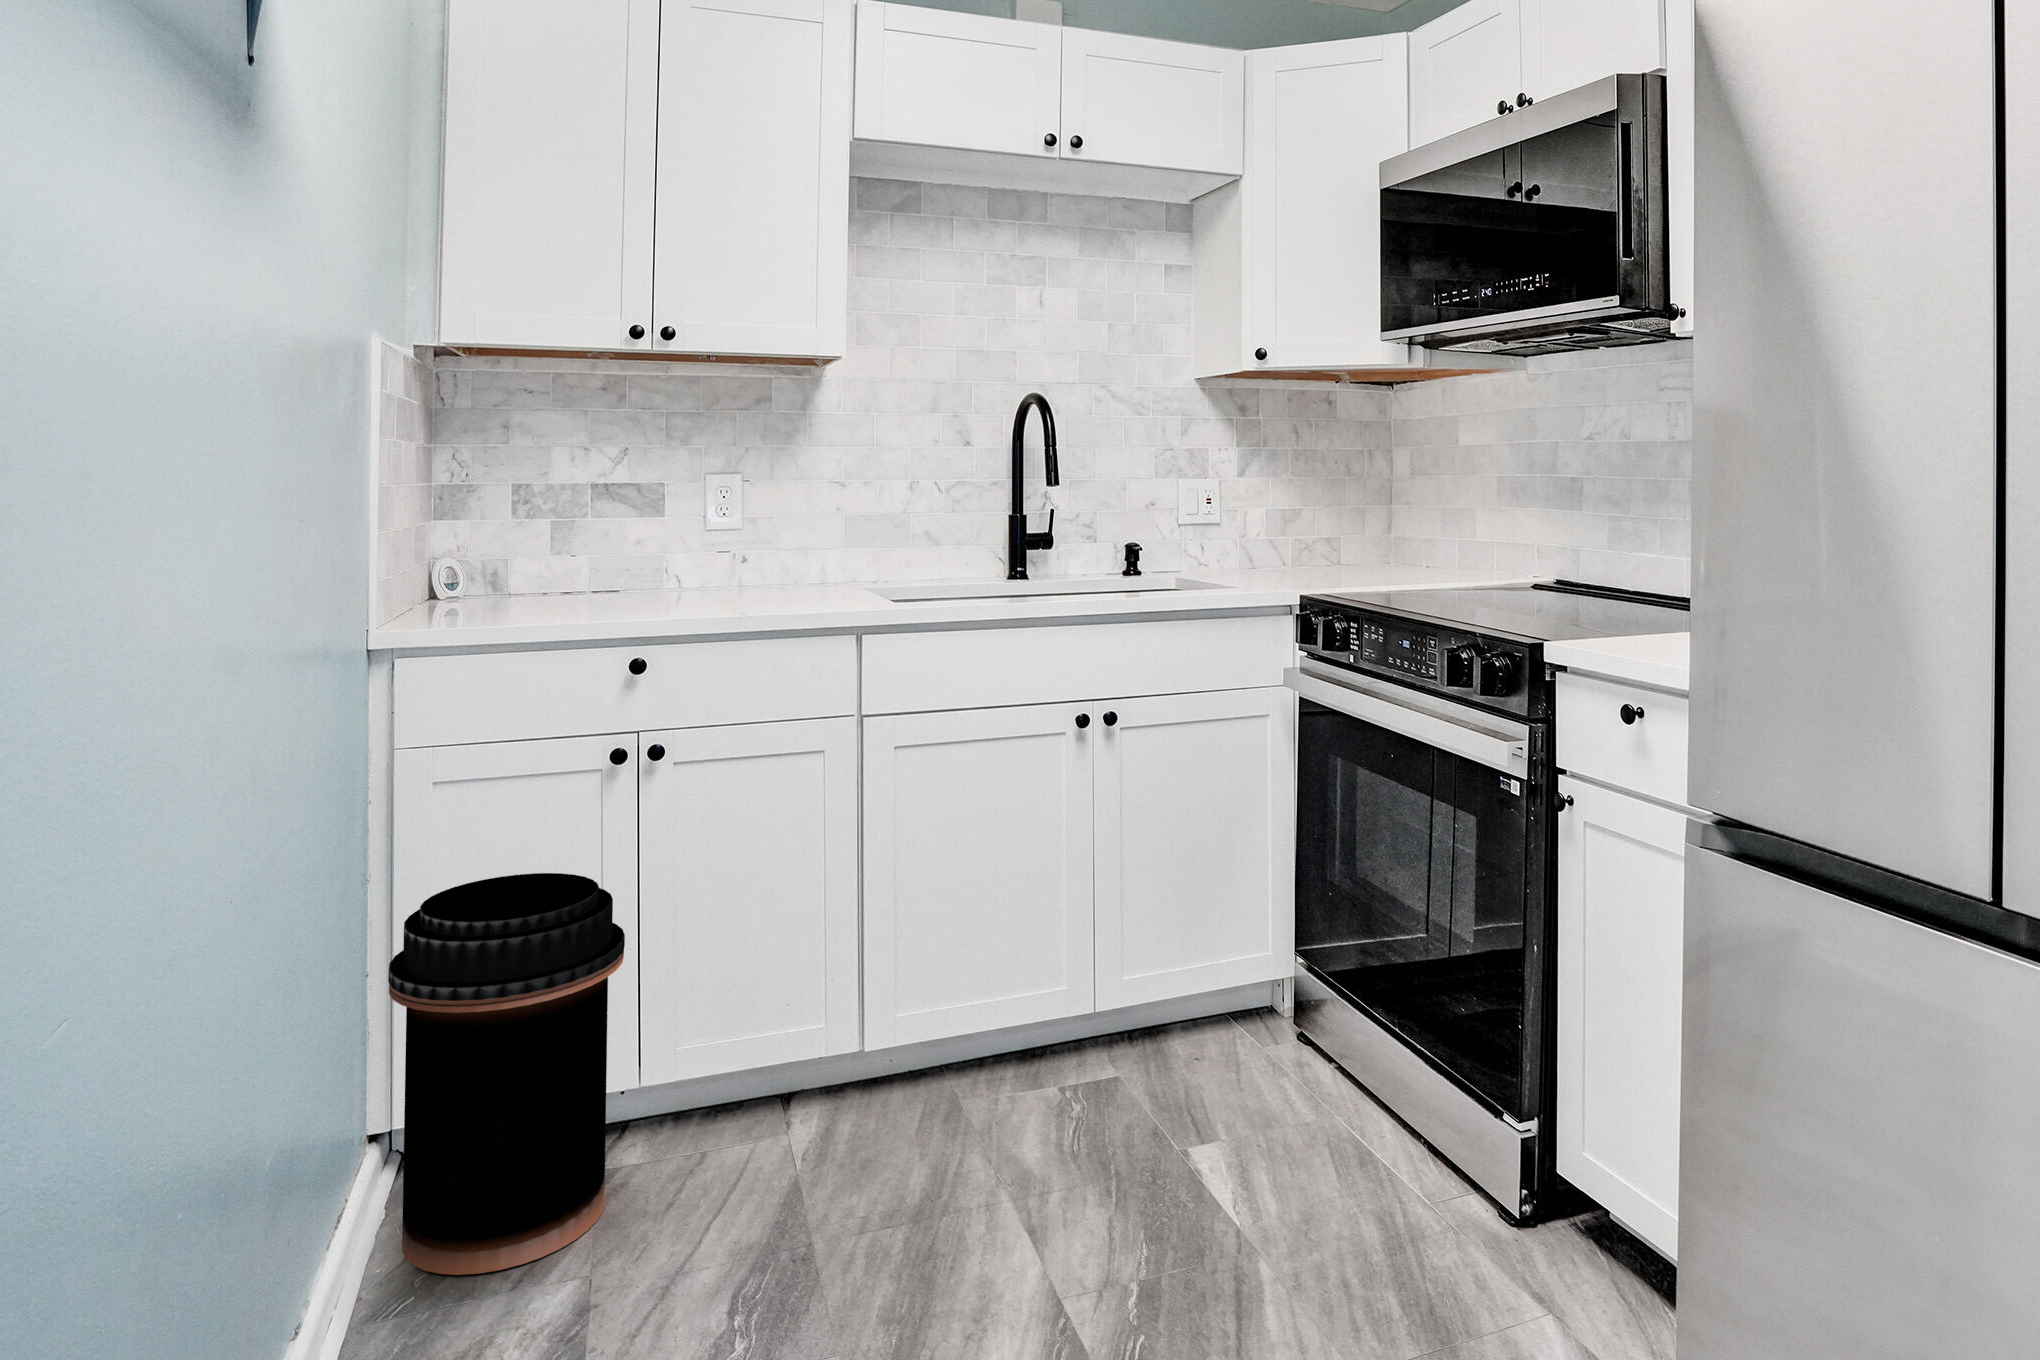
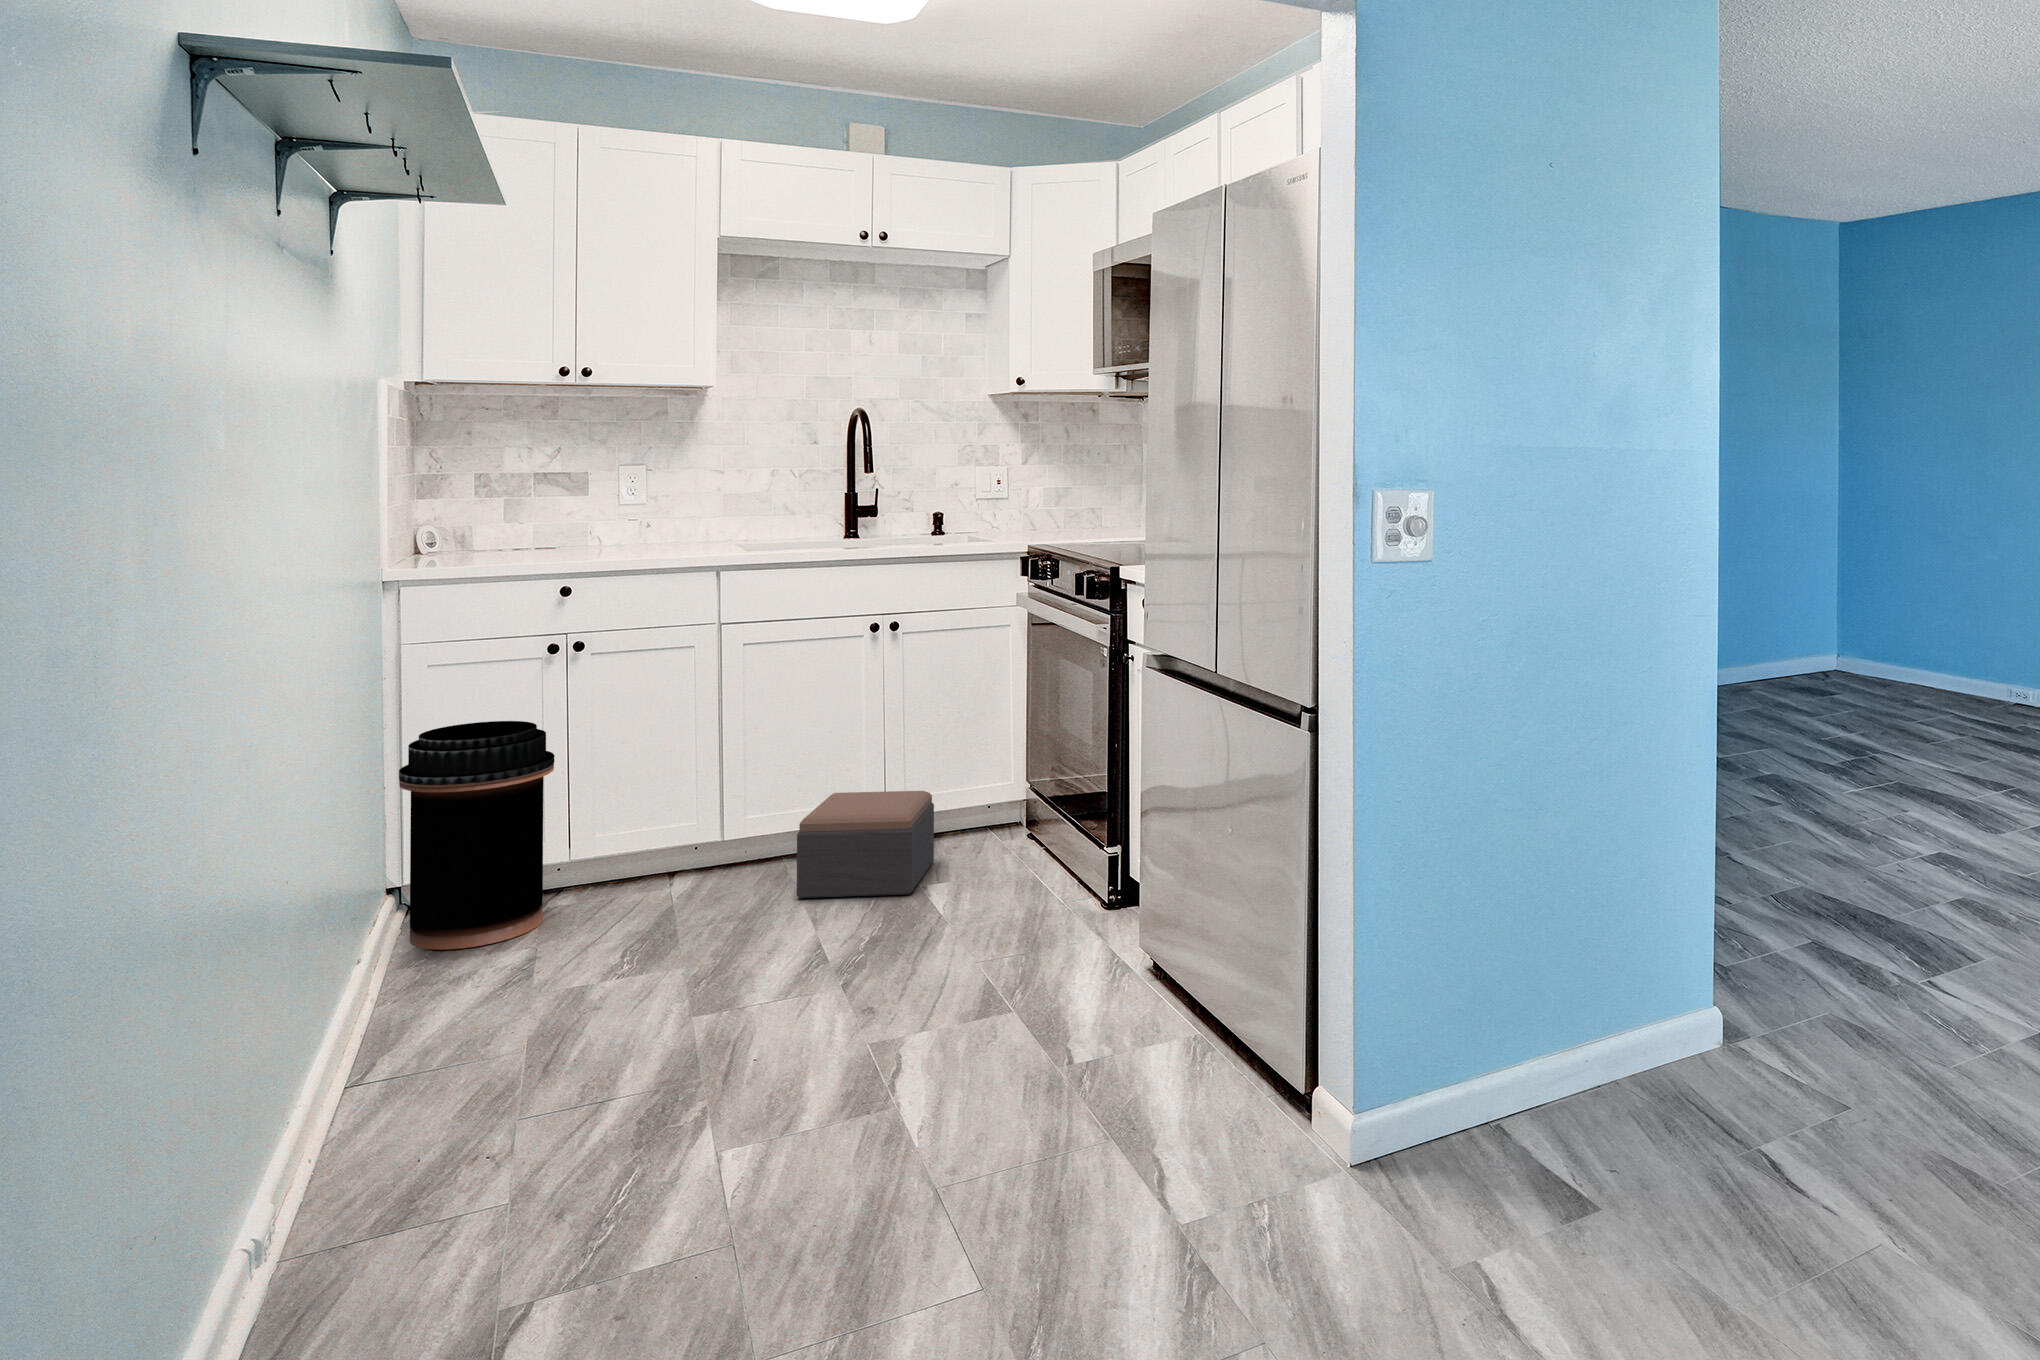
footstool: none [991,982,1179,1178] -> present [797,791,934,898]

